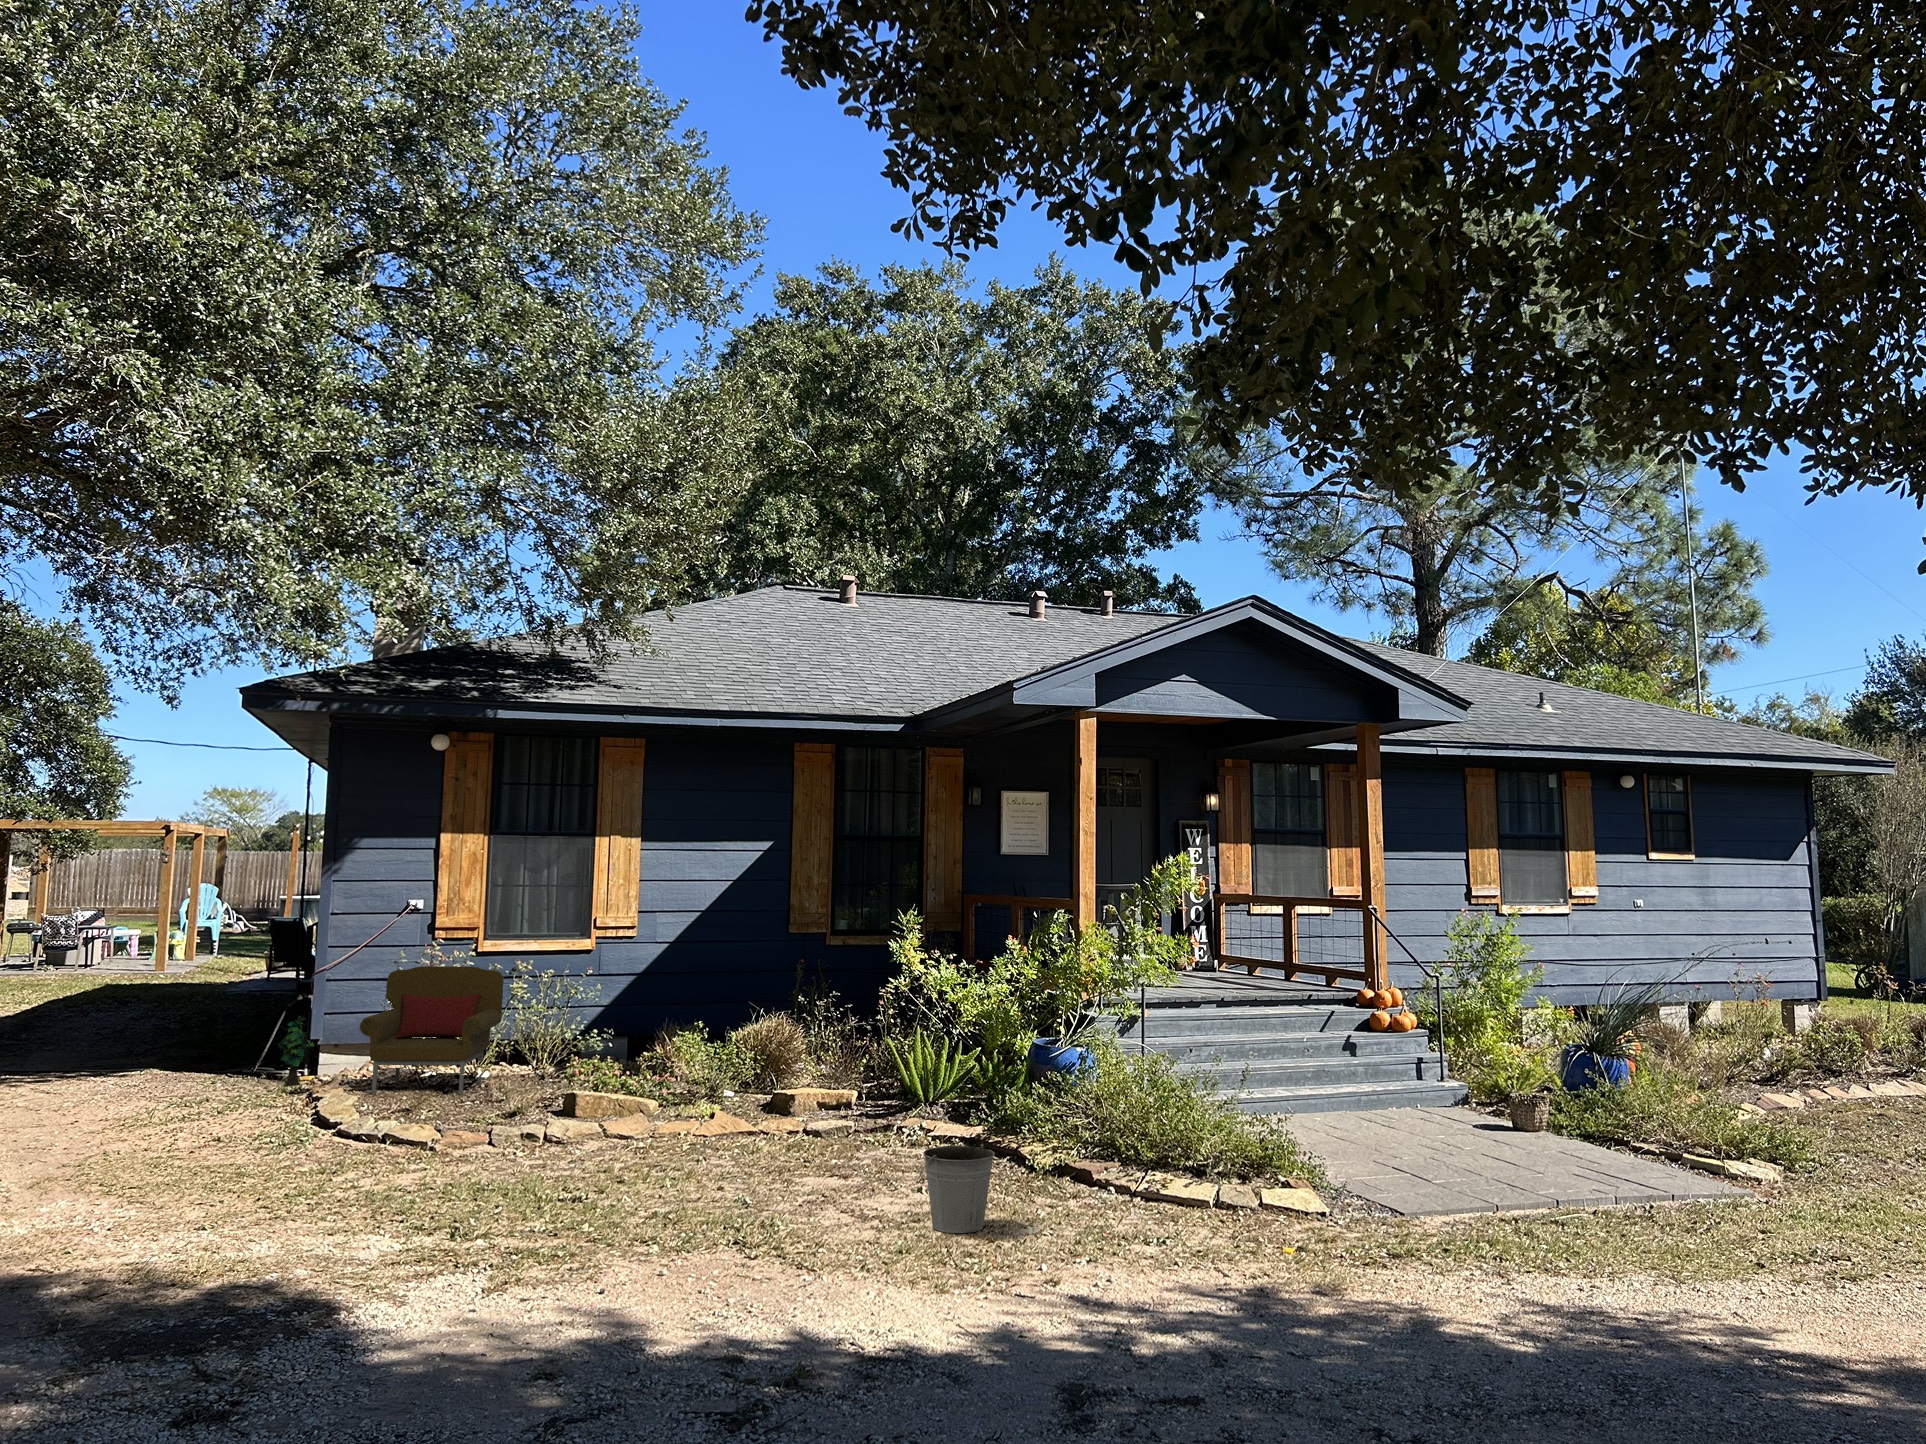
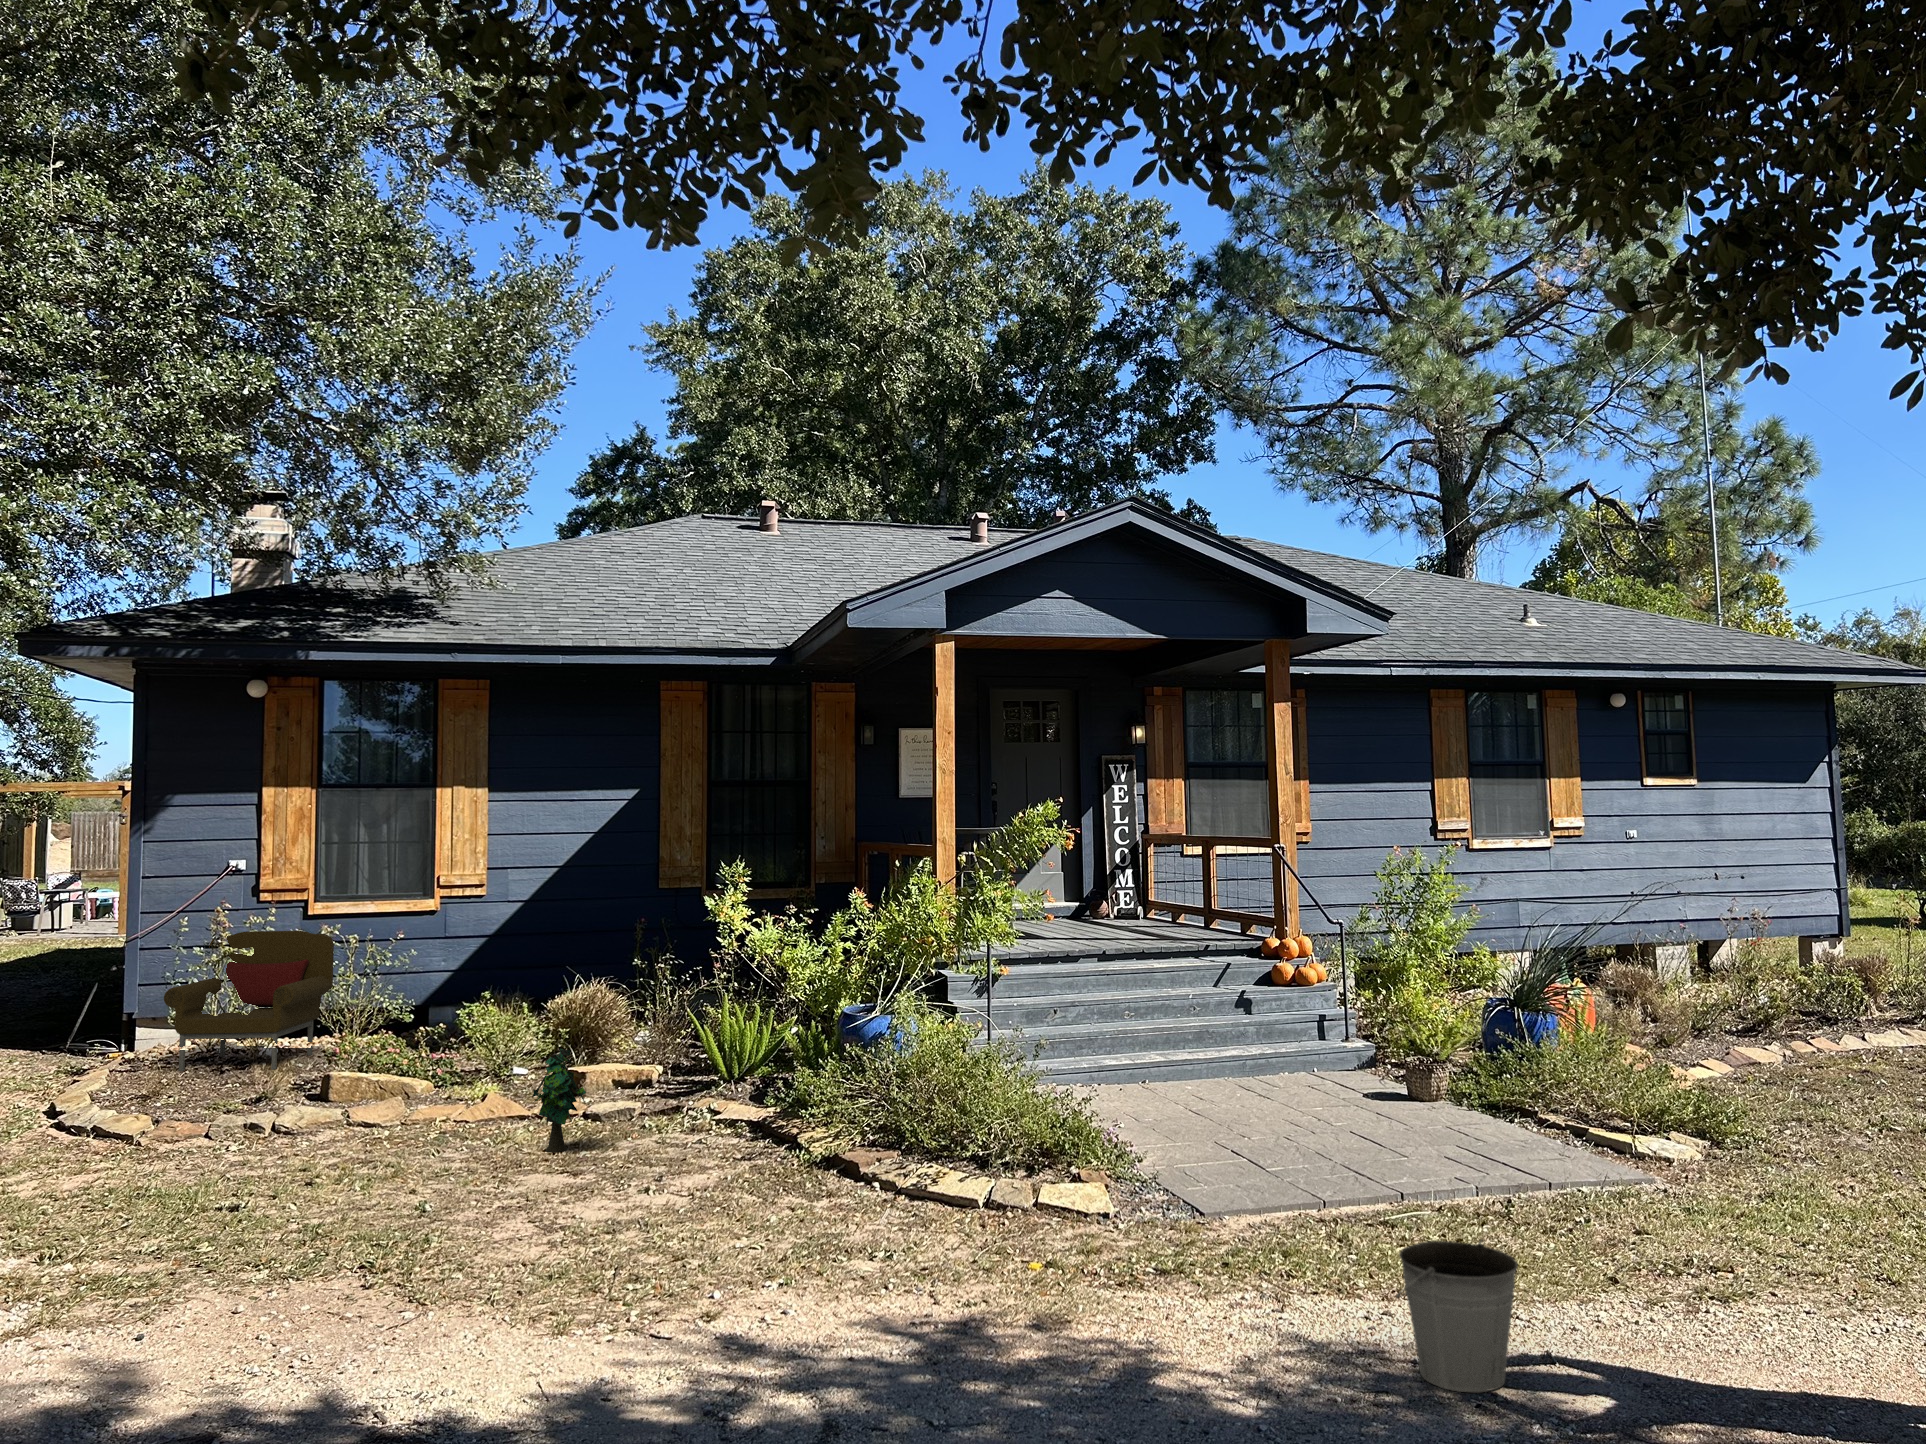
decorative plant: present [277,1016,314,1085] -> present [532,1049,586,1152]
bucket: present [920,1144,994,1233] -> present [1396,1240,1518,1392]

